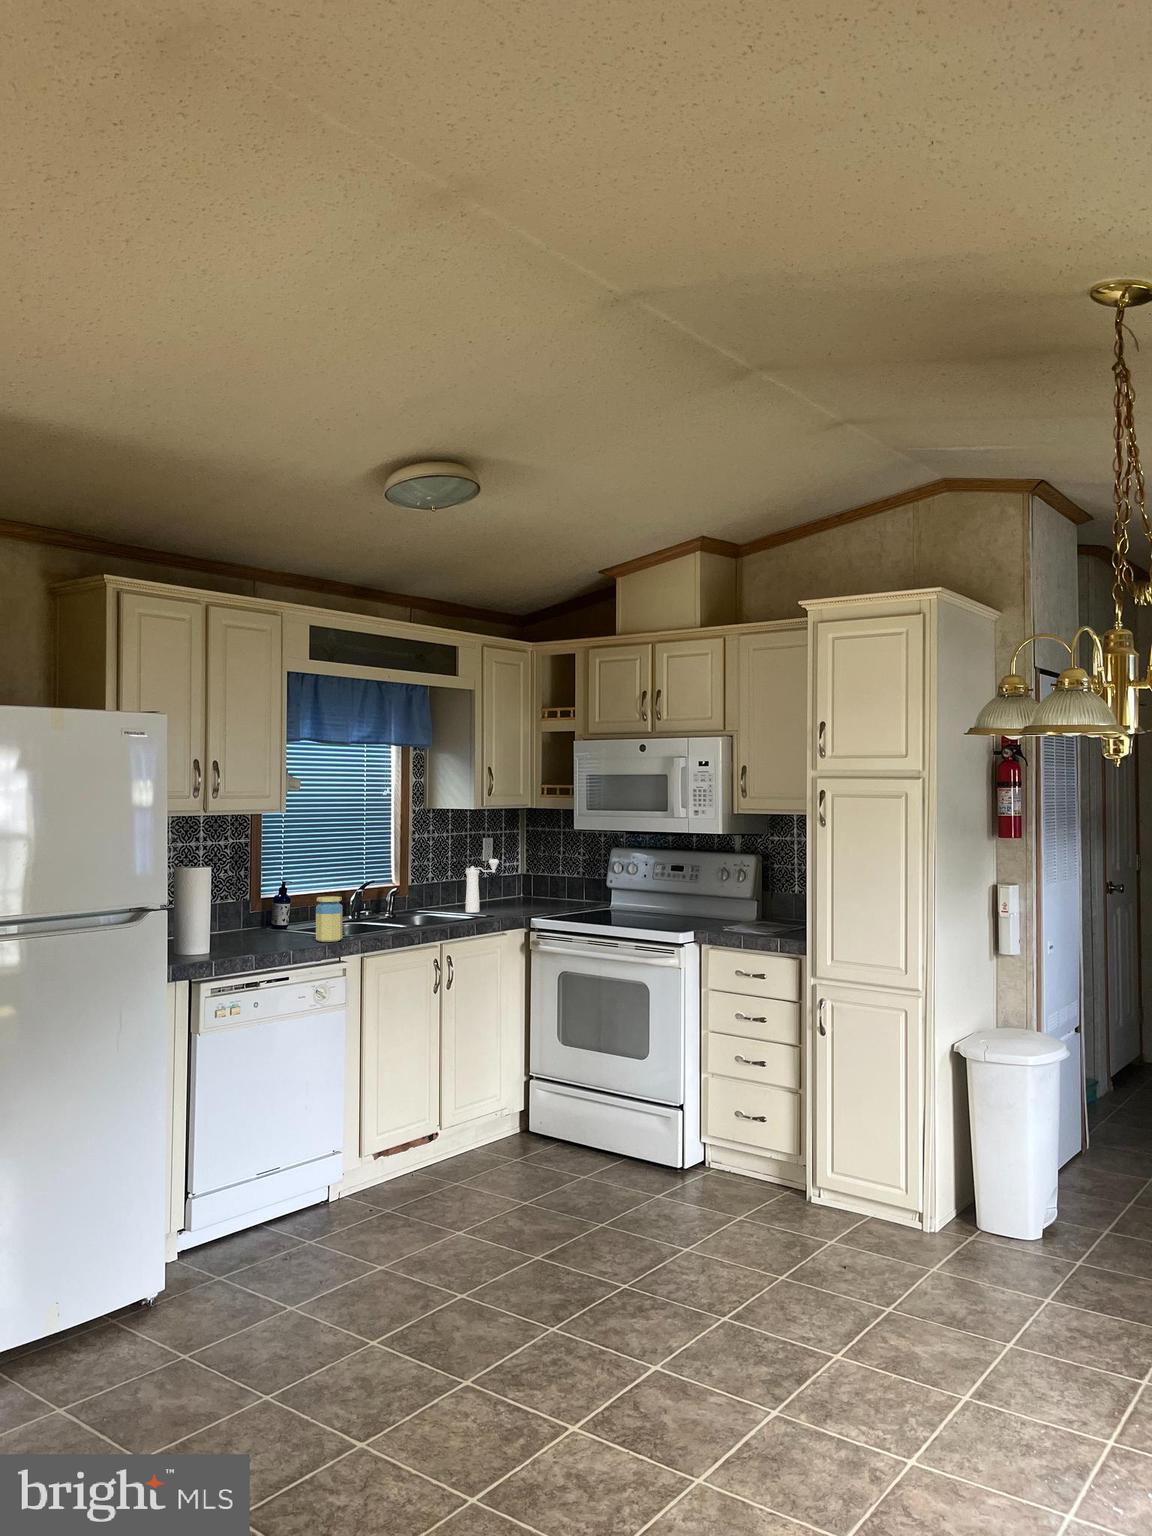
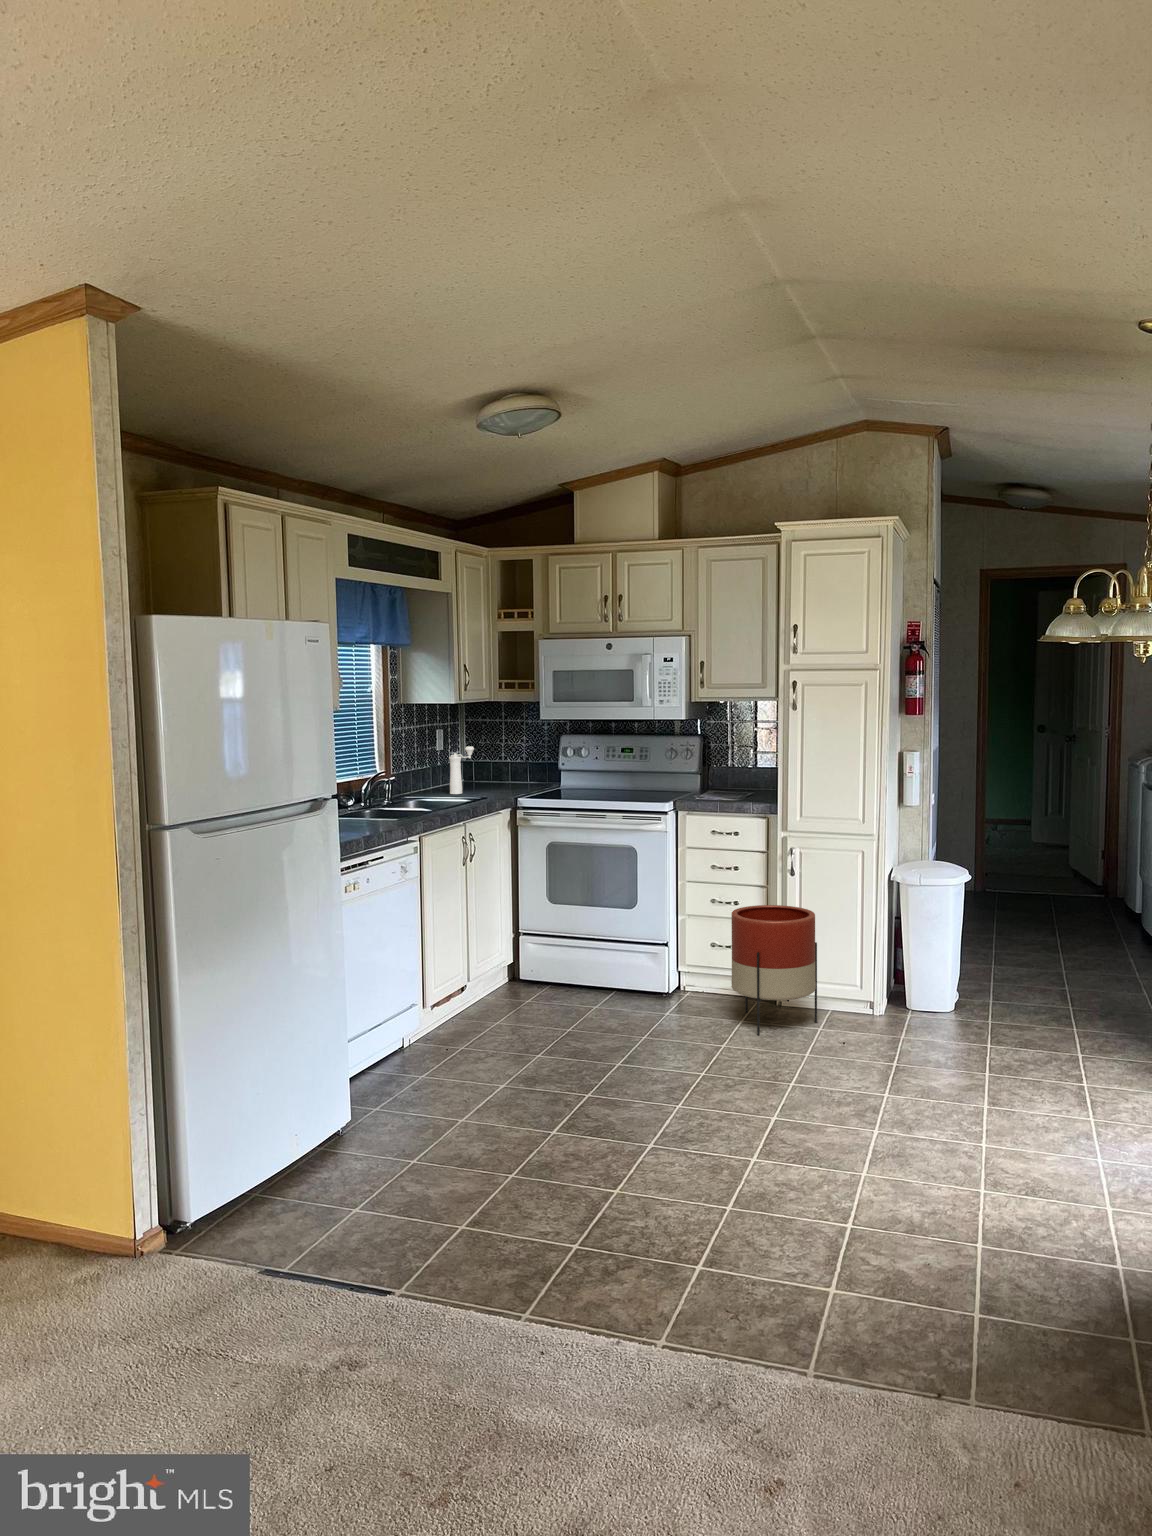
jar: present [316,896,343,942] -> none [381,781,405,822]
planter: none [727,1070,837,1239] -> present [731,905,817,1035]

